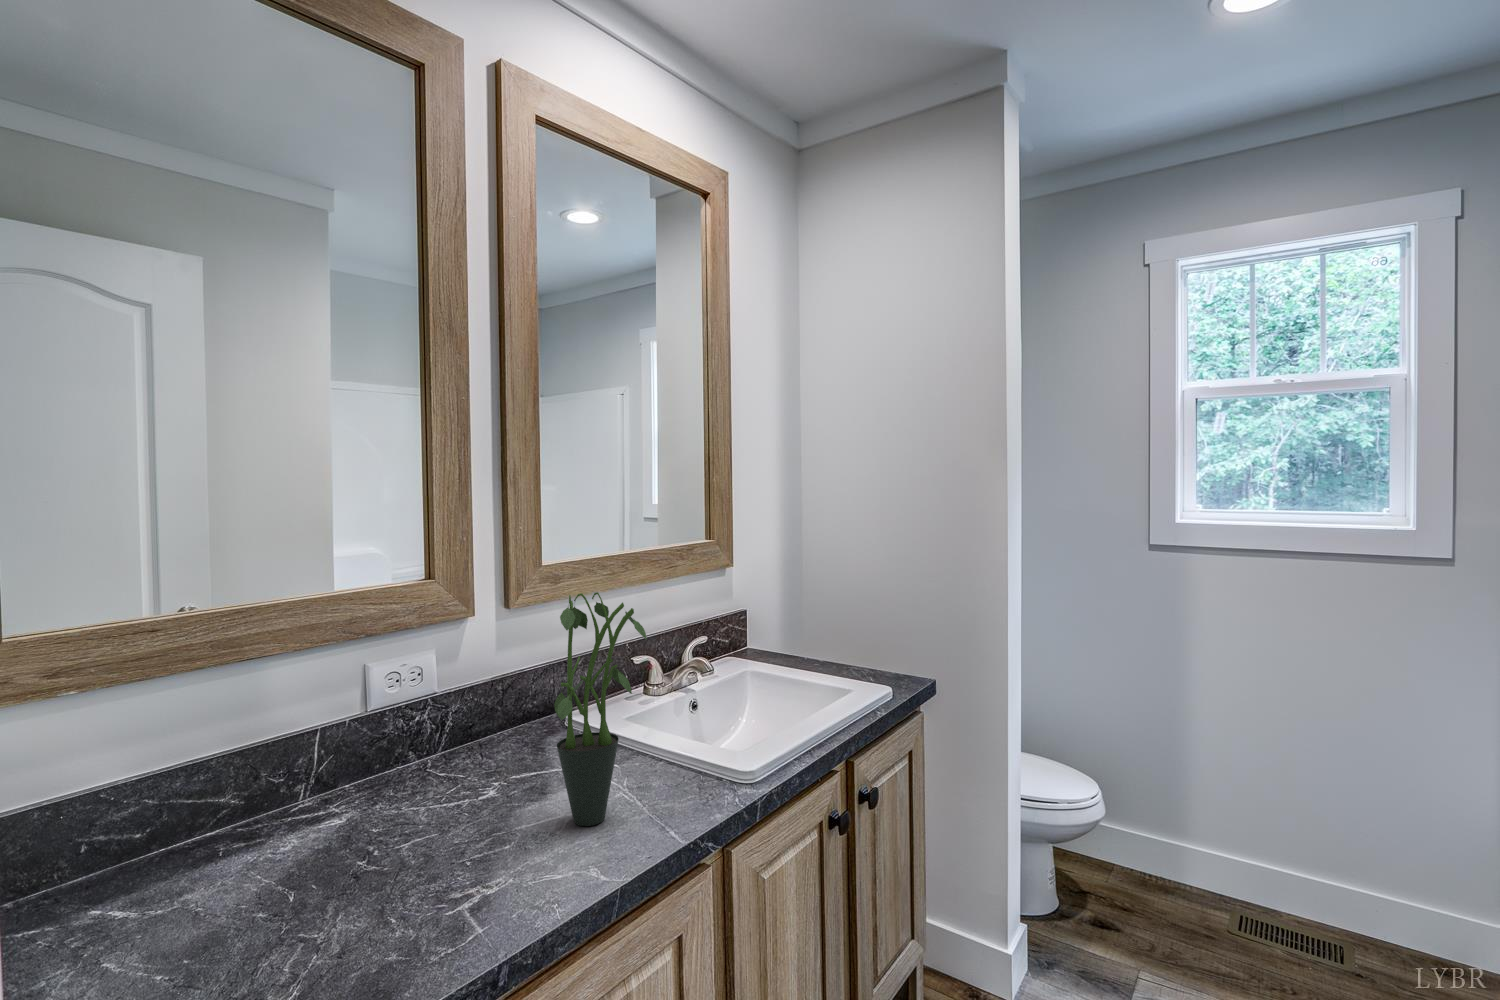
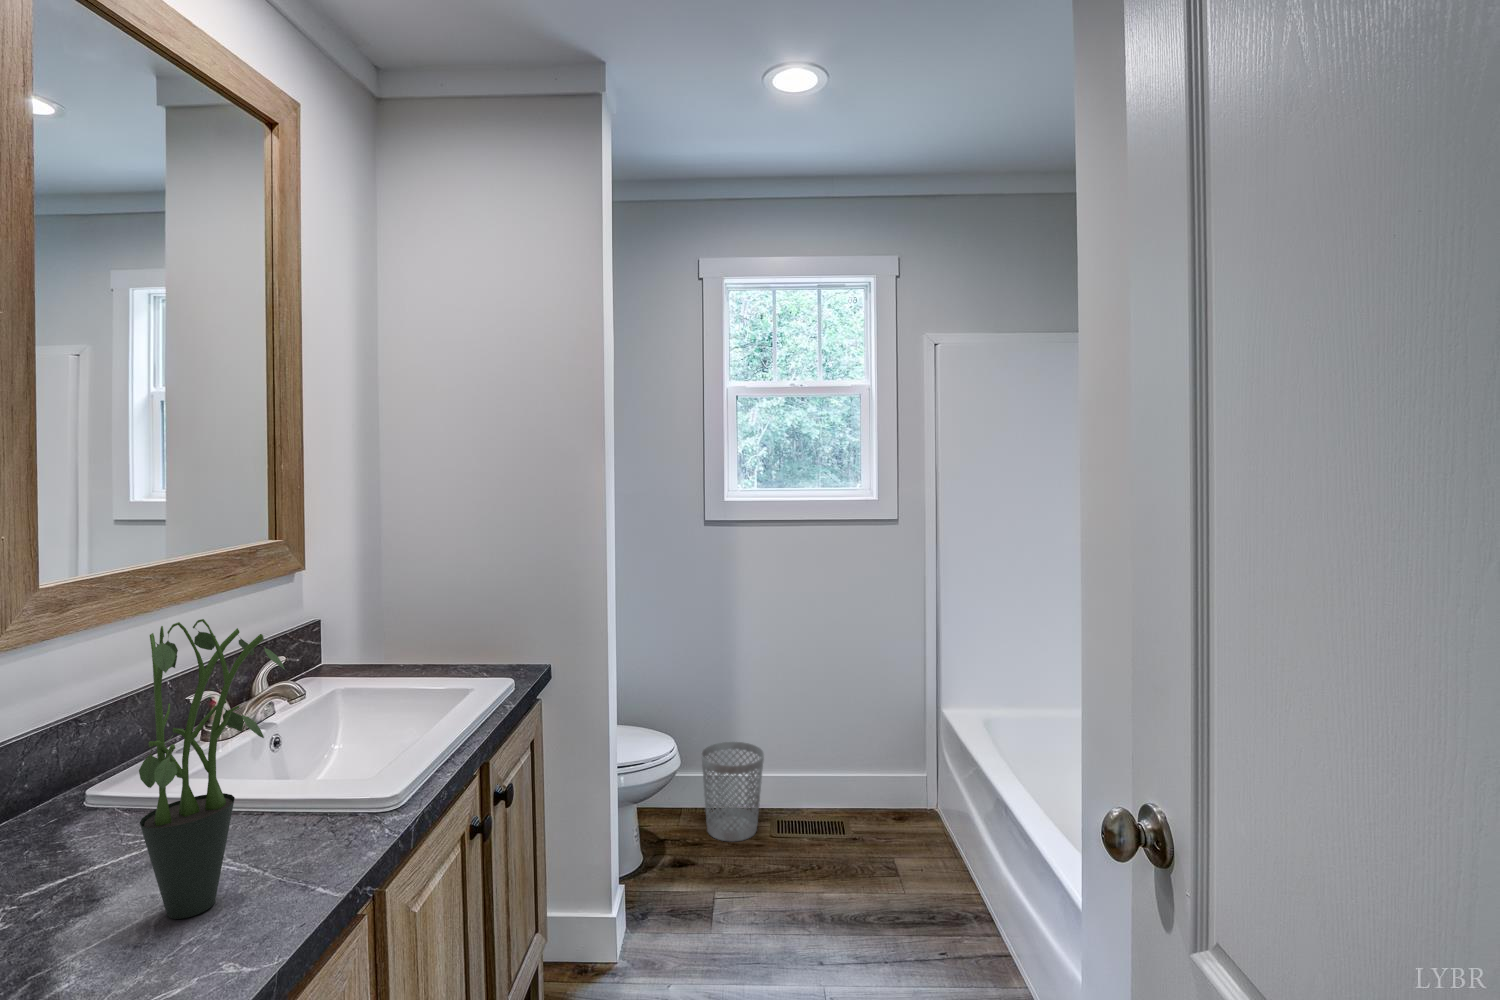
wastebasket: none [1133,796,1219,921] -> present [702,742,764,841]

